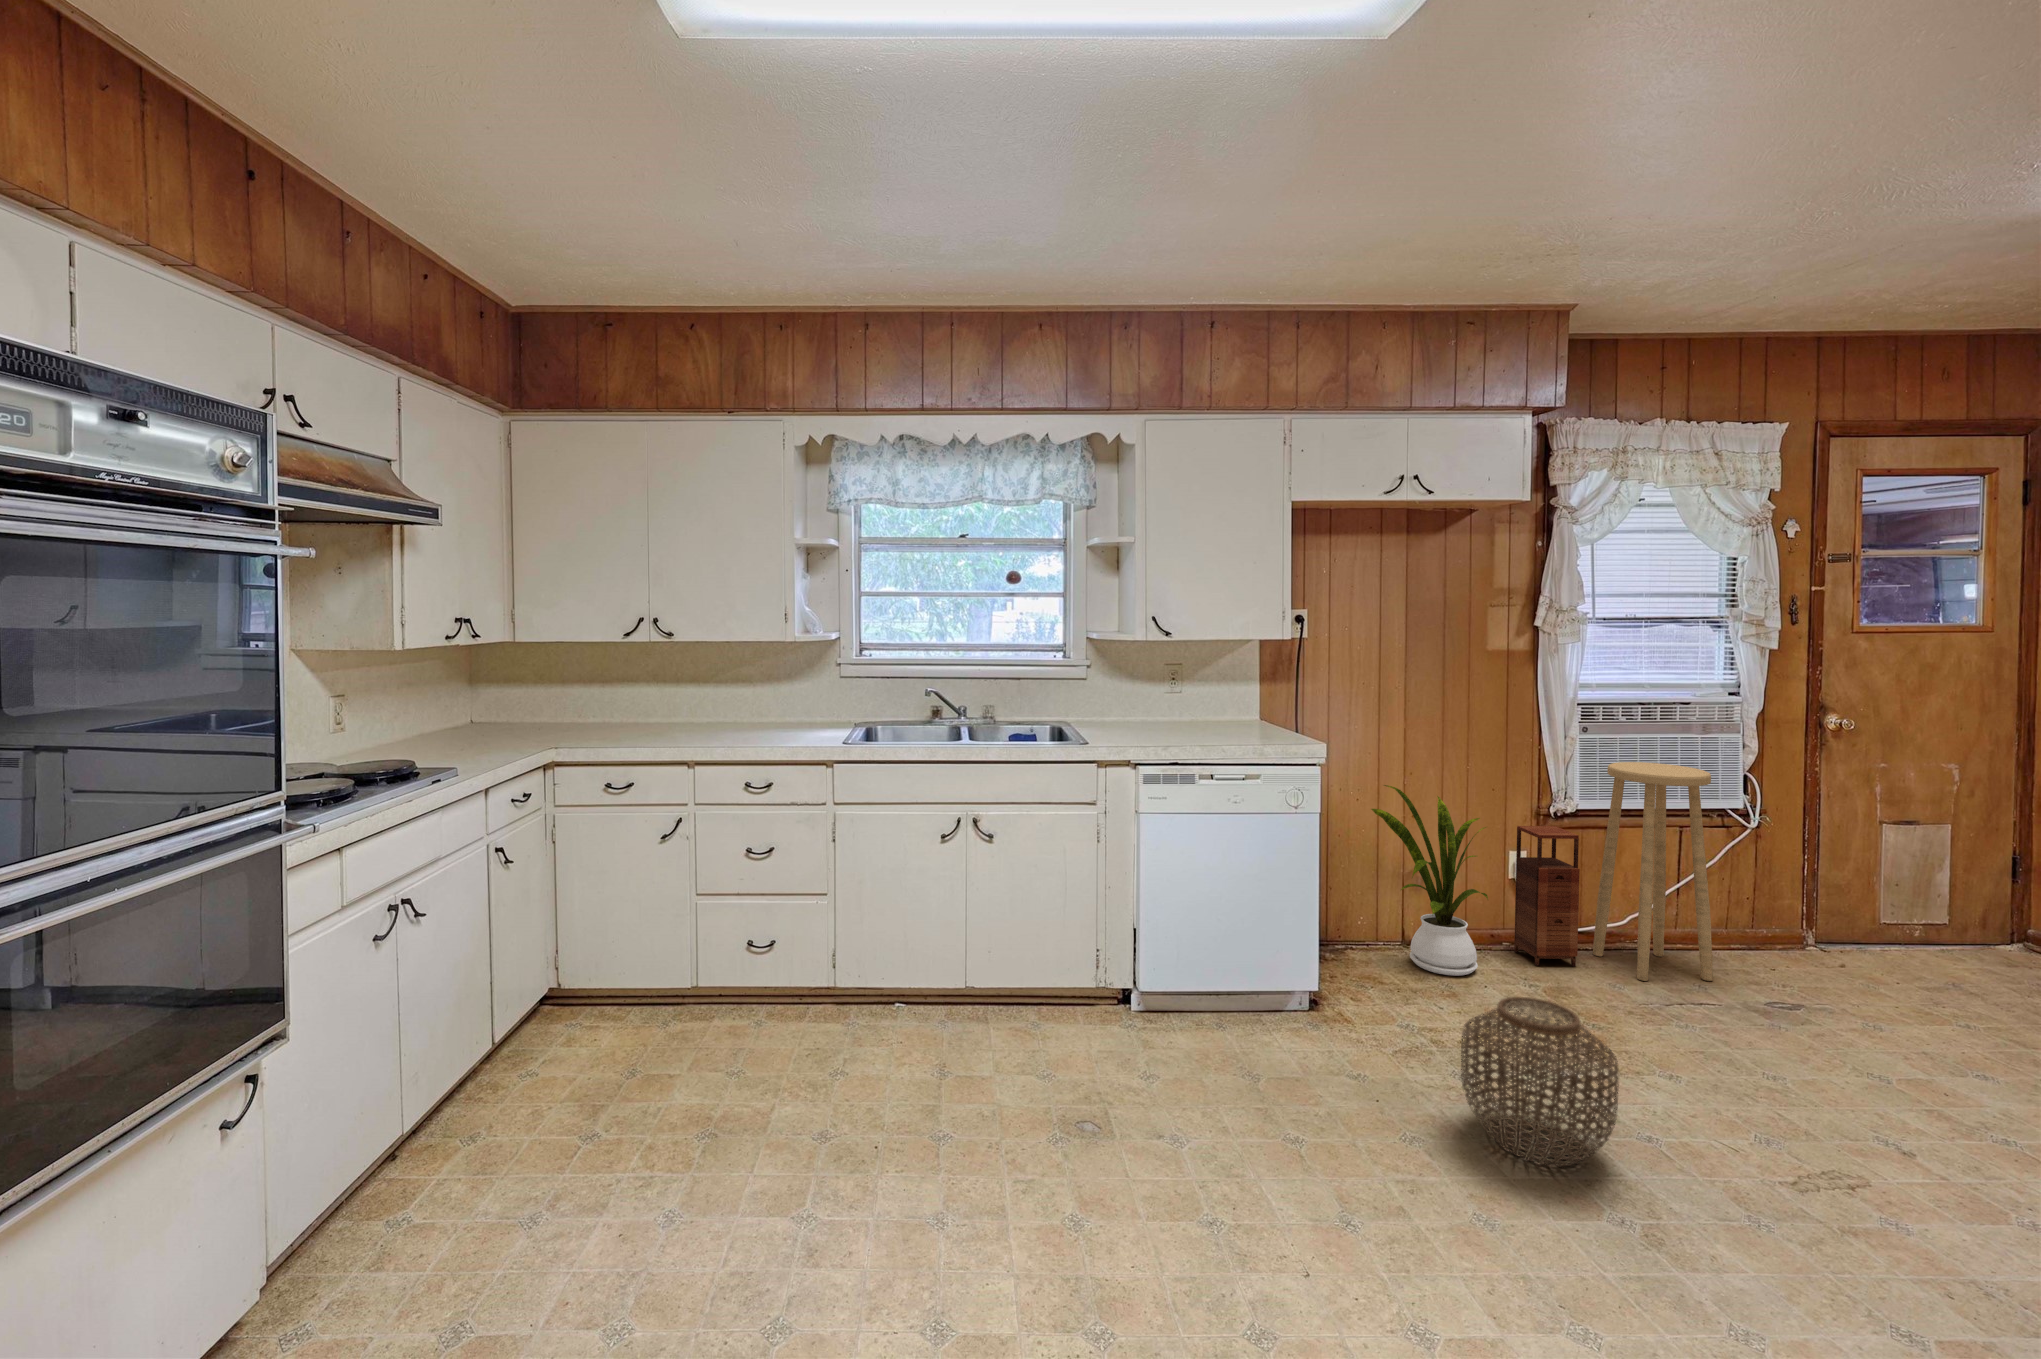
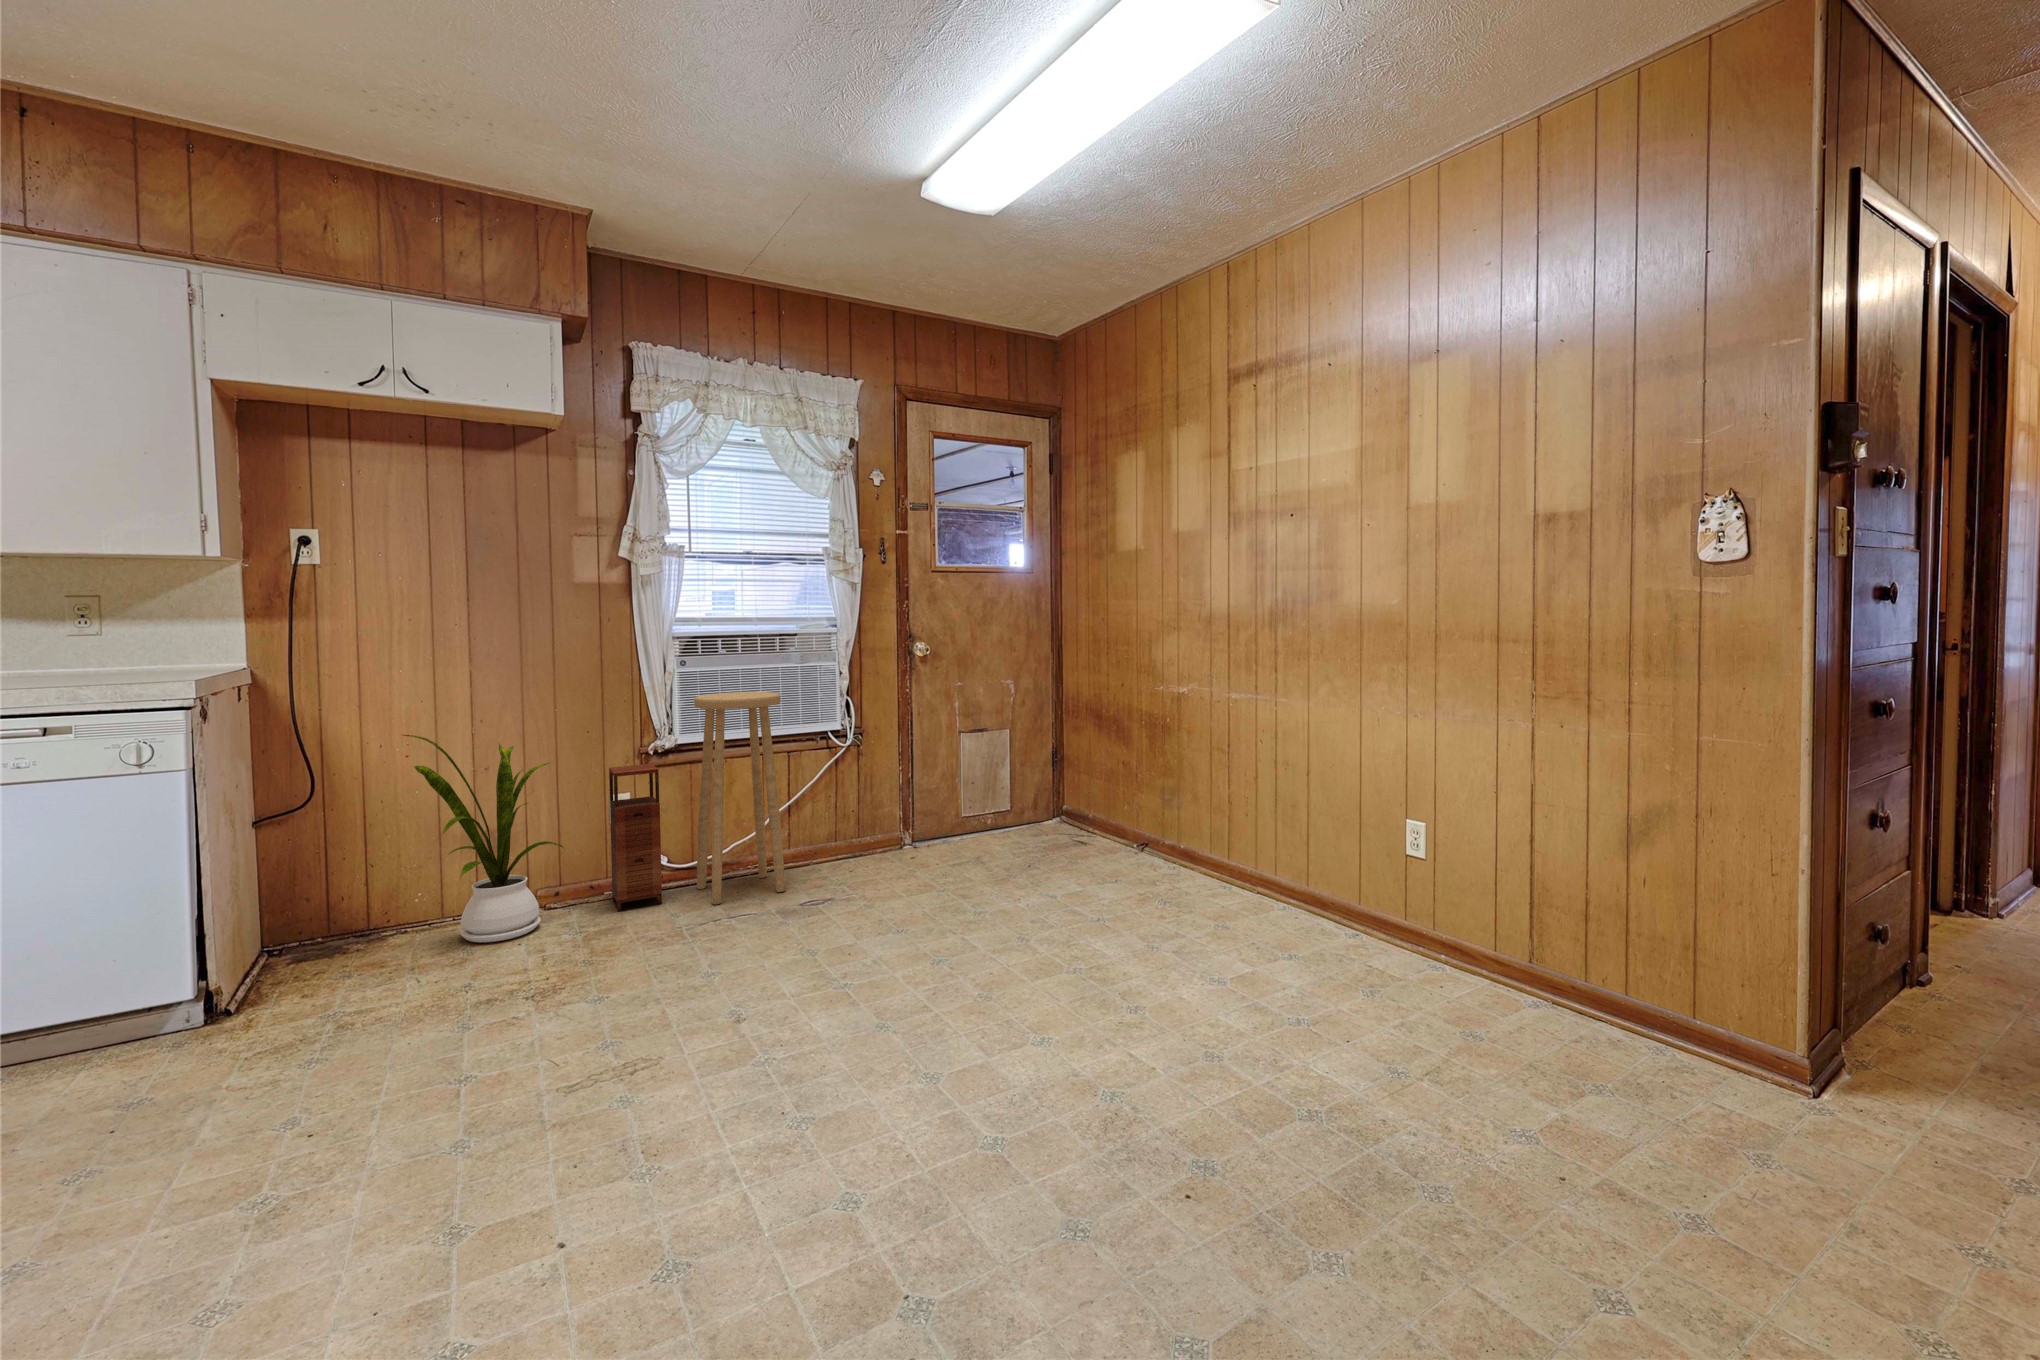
woven basket: present [1461,997,1618,1166] -> none [210,949,421,1153]

